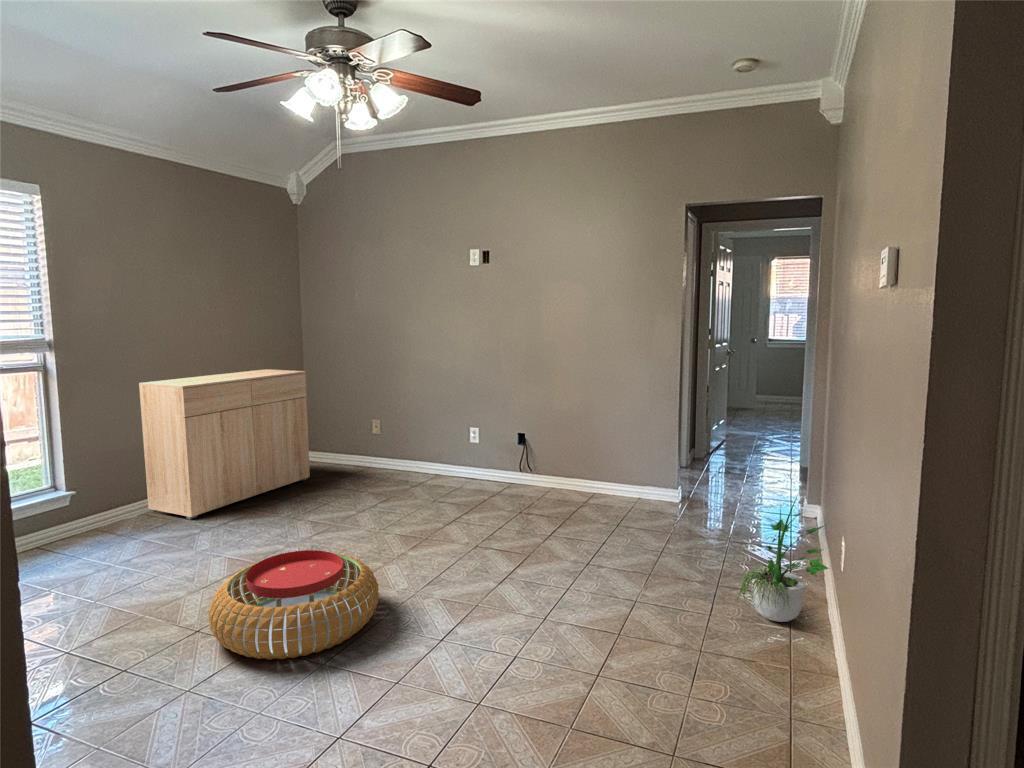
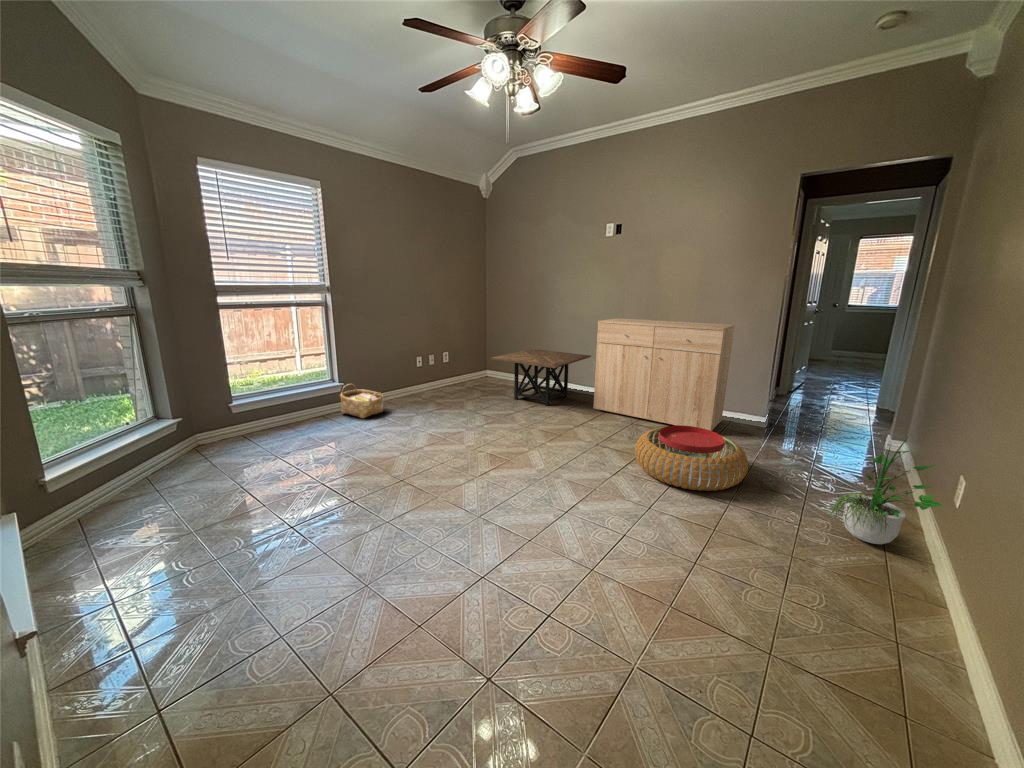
dresser: present [139,369,310,519] -> present [594,318,735,431]
side table: none [319,417,463,498] -> present [491,349,591,406]
woven basket: none [69,490,147,545] -> present [340,384,384,418]
pouf: present [208,550,379,660] -> present [635,425,749,491]

